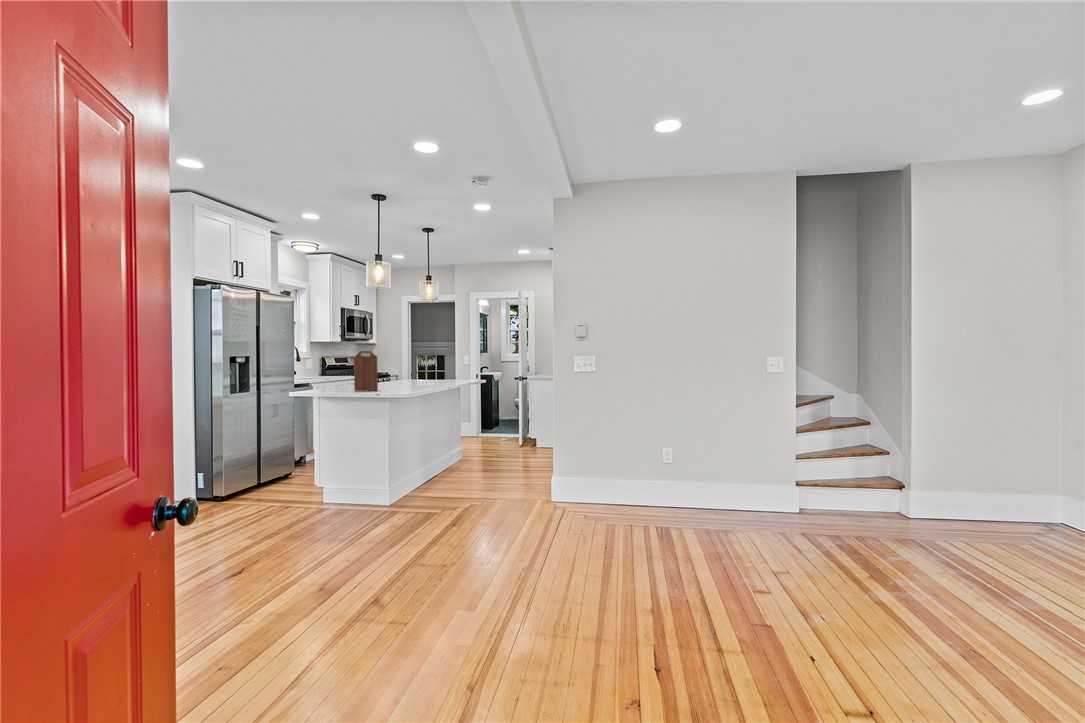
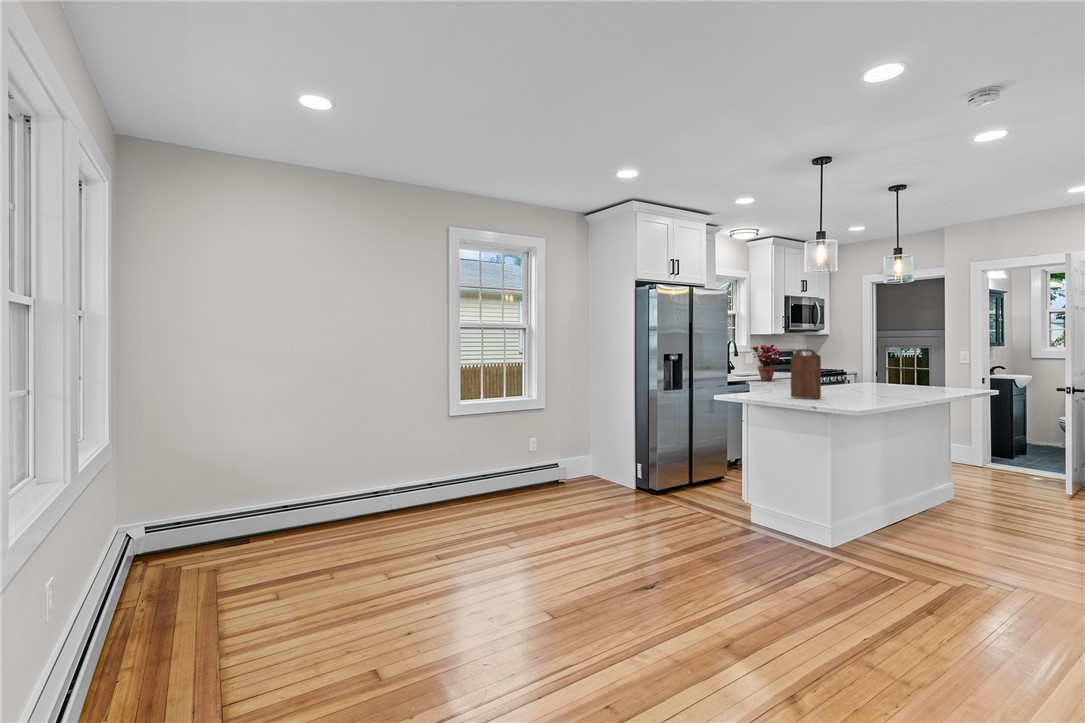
potted plant: none [311,350,343,382] -> present [751,345,784,381]

